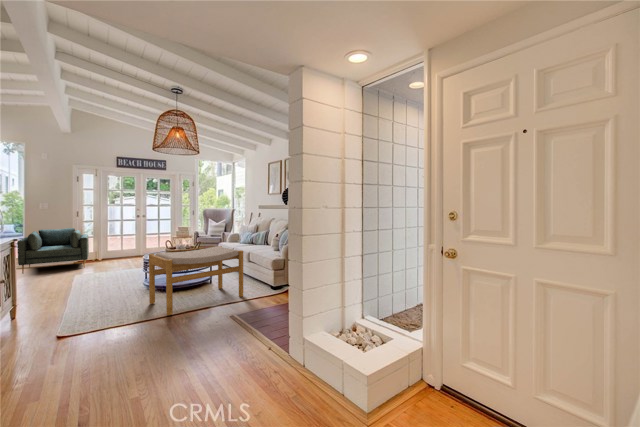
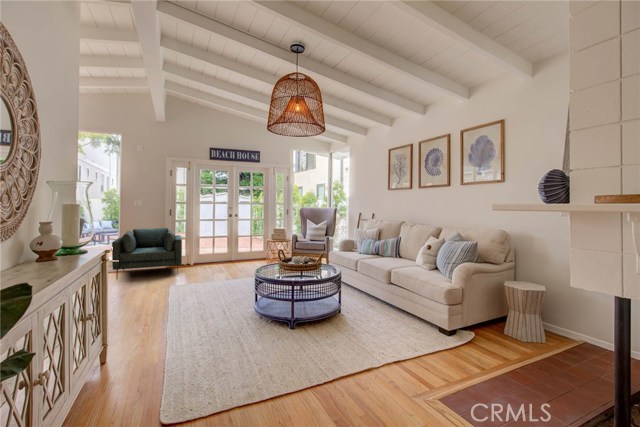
footstool: present [149,246,243,315] -> none [277,261,410,380]

